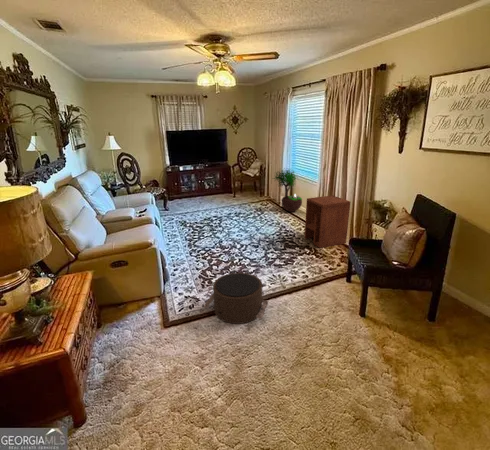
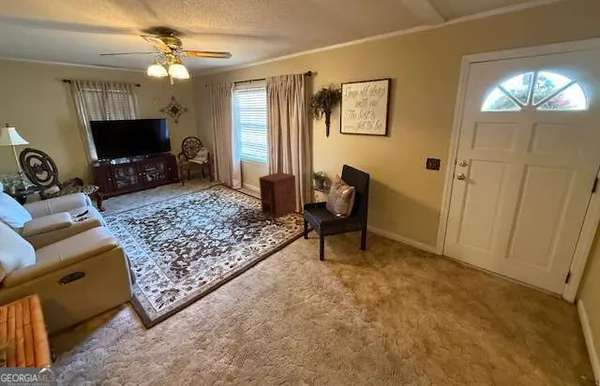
potted tree: present [274,170,302,212] -> none [221,150,252,192]
pouf: present [204,273,268,324] -> none [188,252,250,302]

